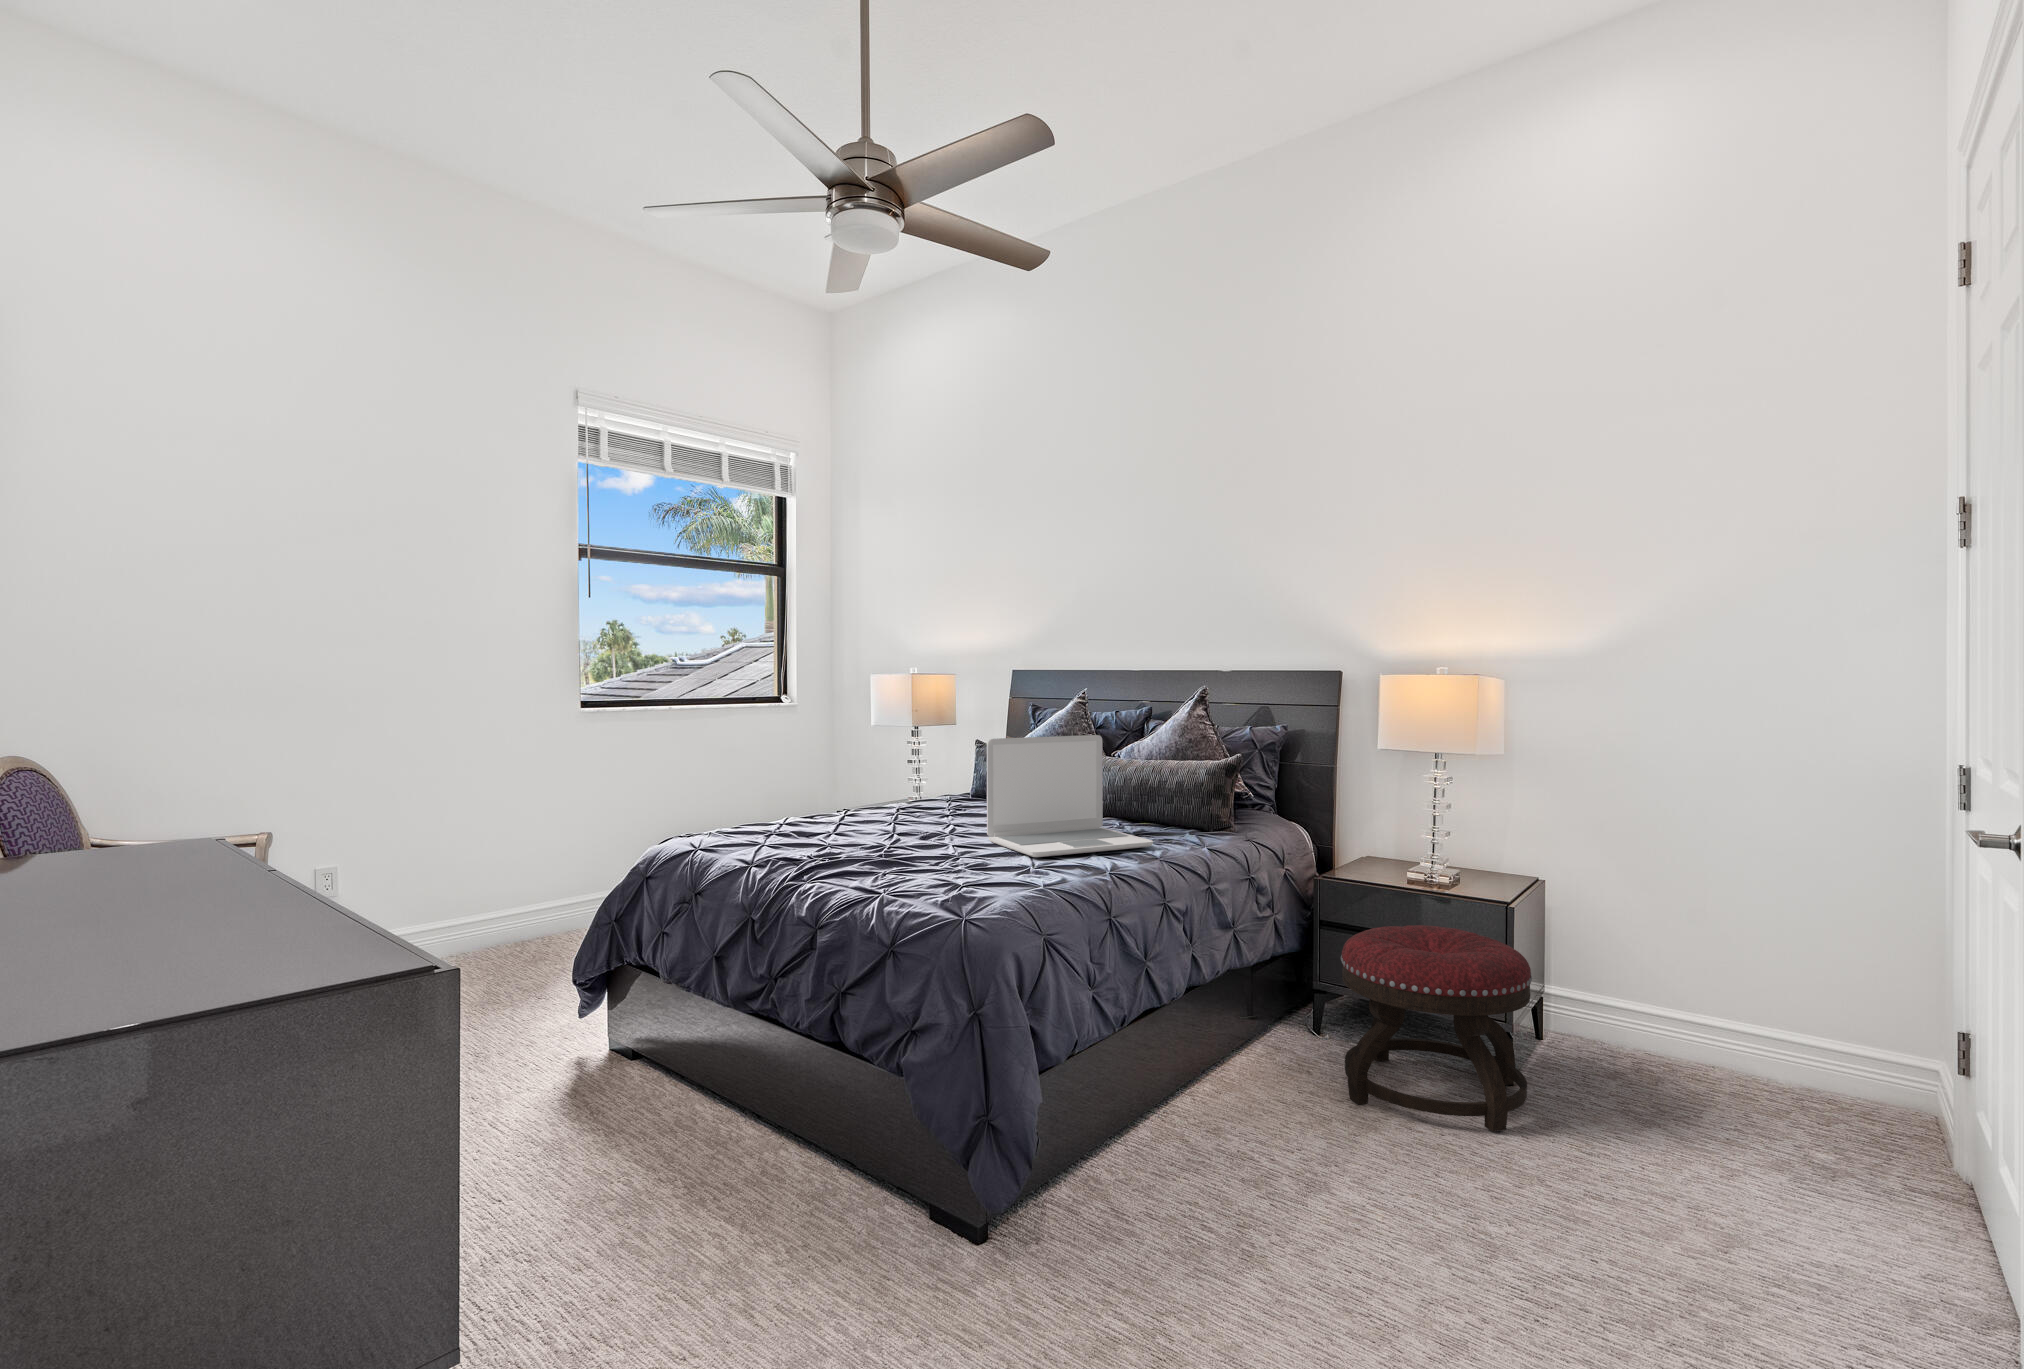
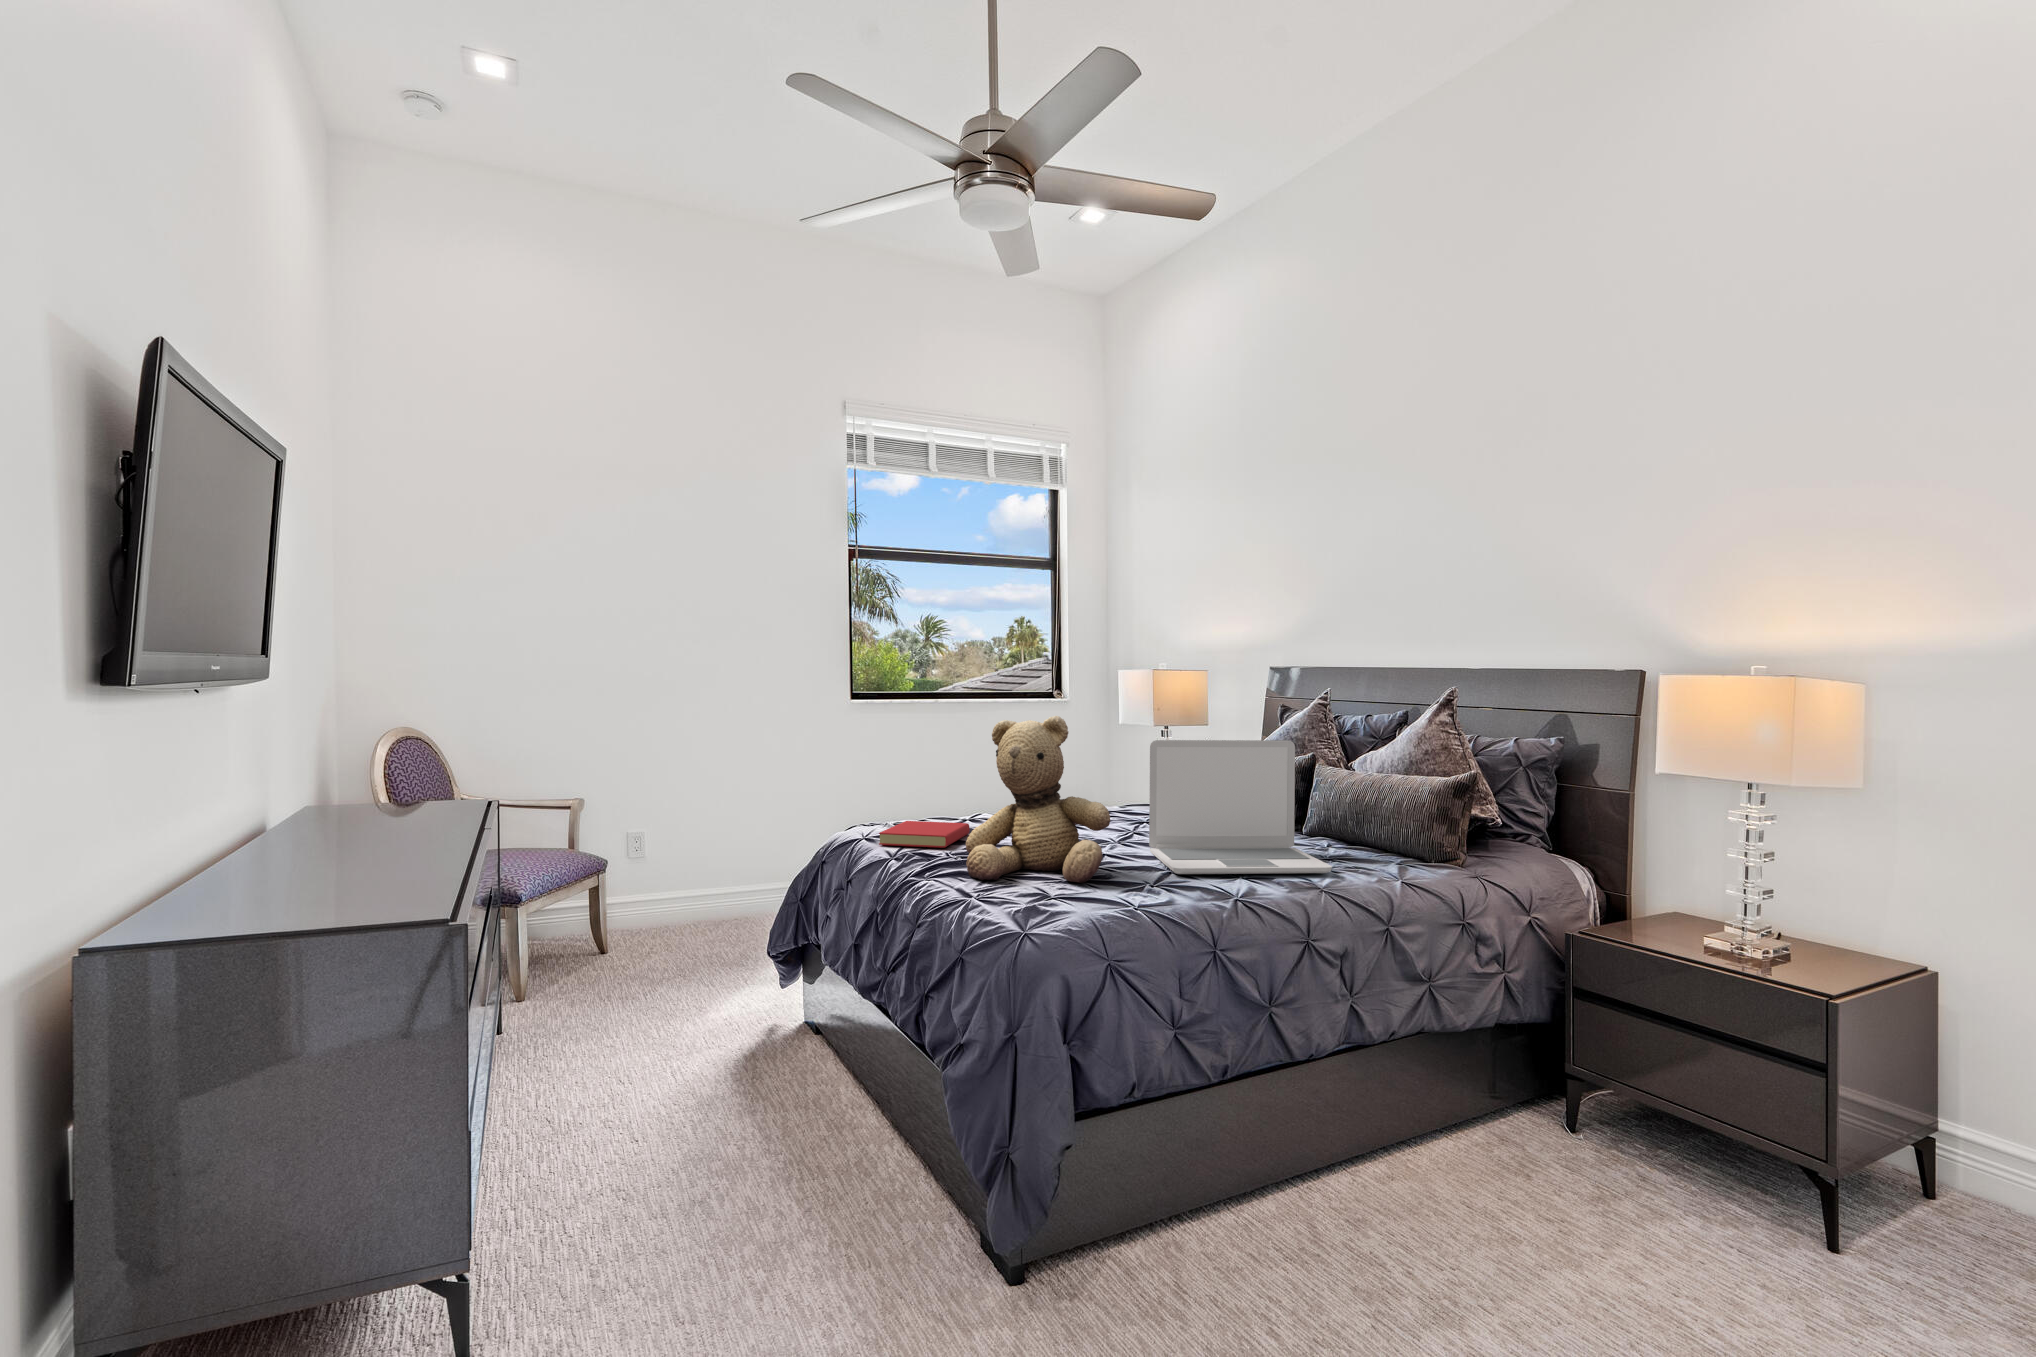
teddy bear: none [840,719,982,877] -> present [966,716,1110,883]
book: none [730,826,804,853] -> present [879,821,969,848]
ottoman: present [1341,925,1532,1132] -> none [1560,1003,1844,1301]

